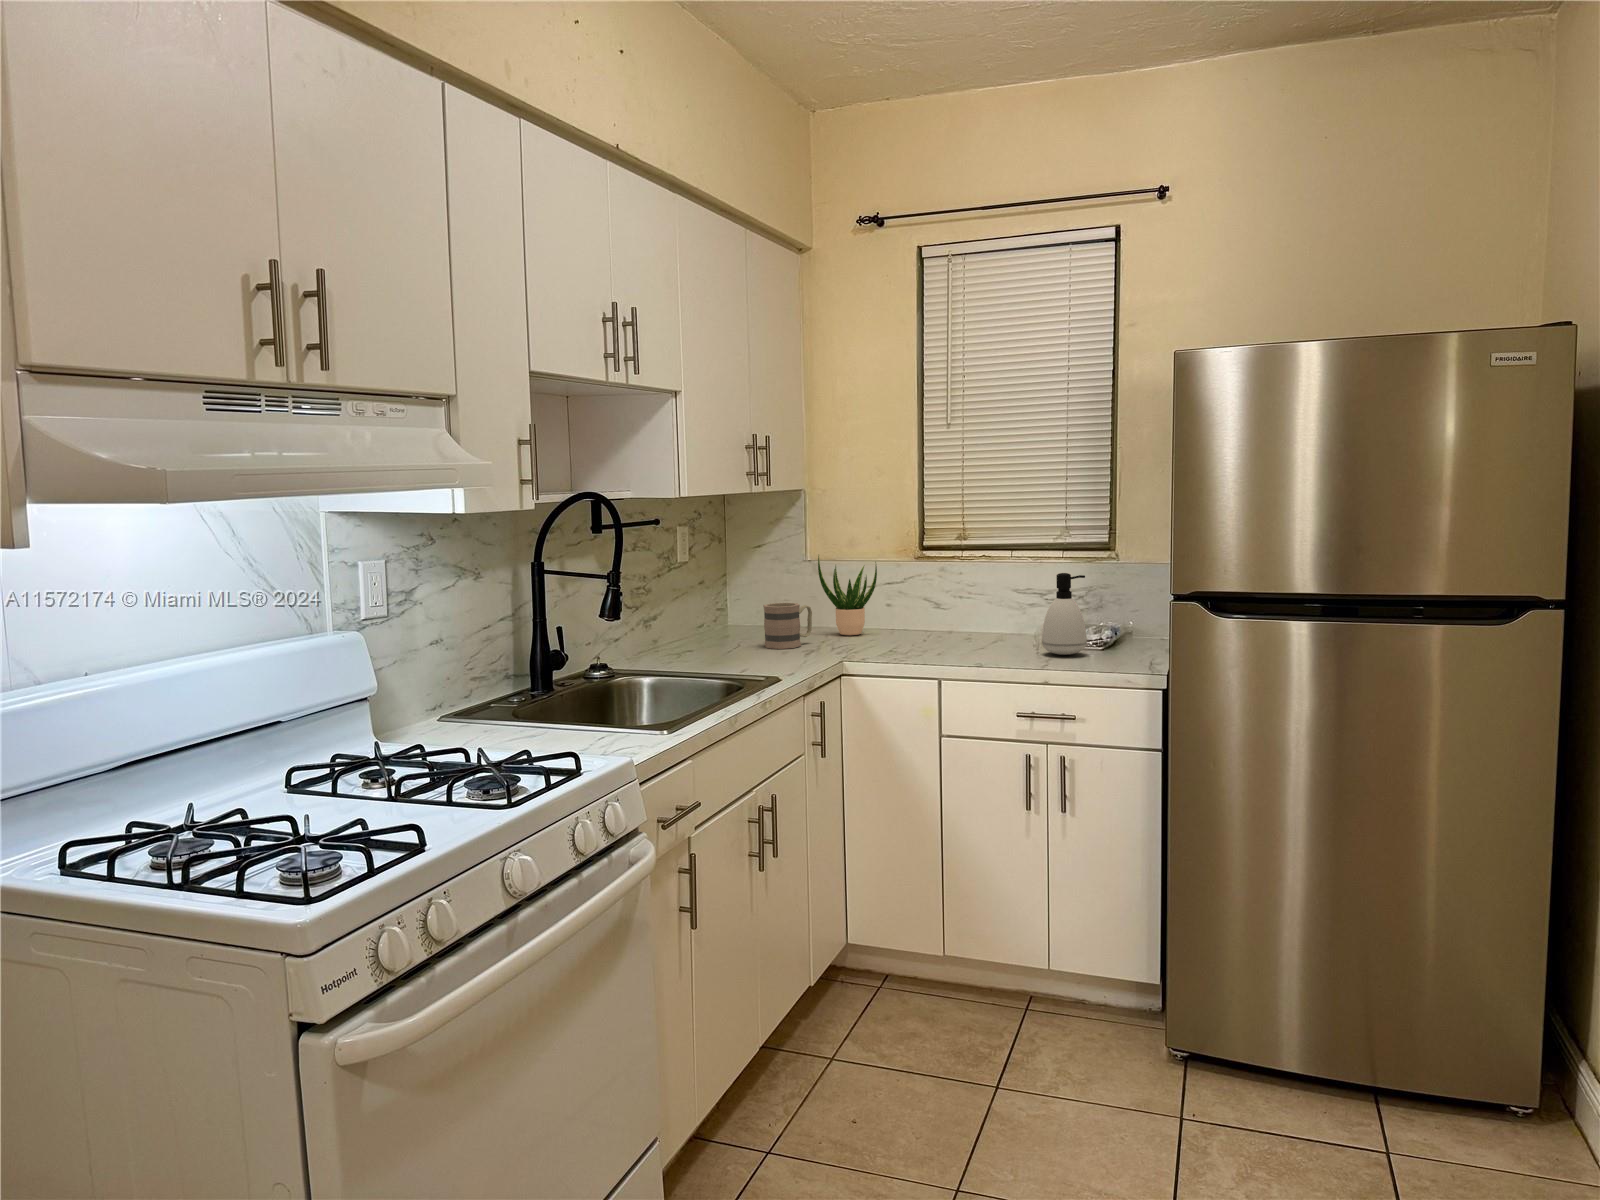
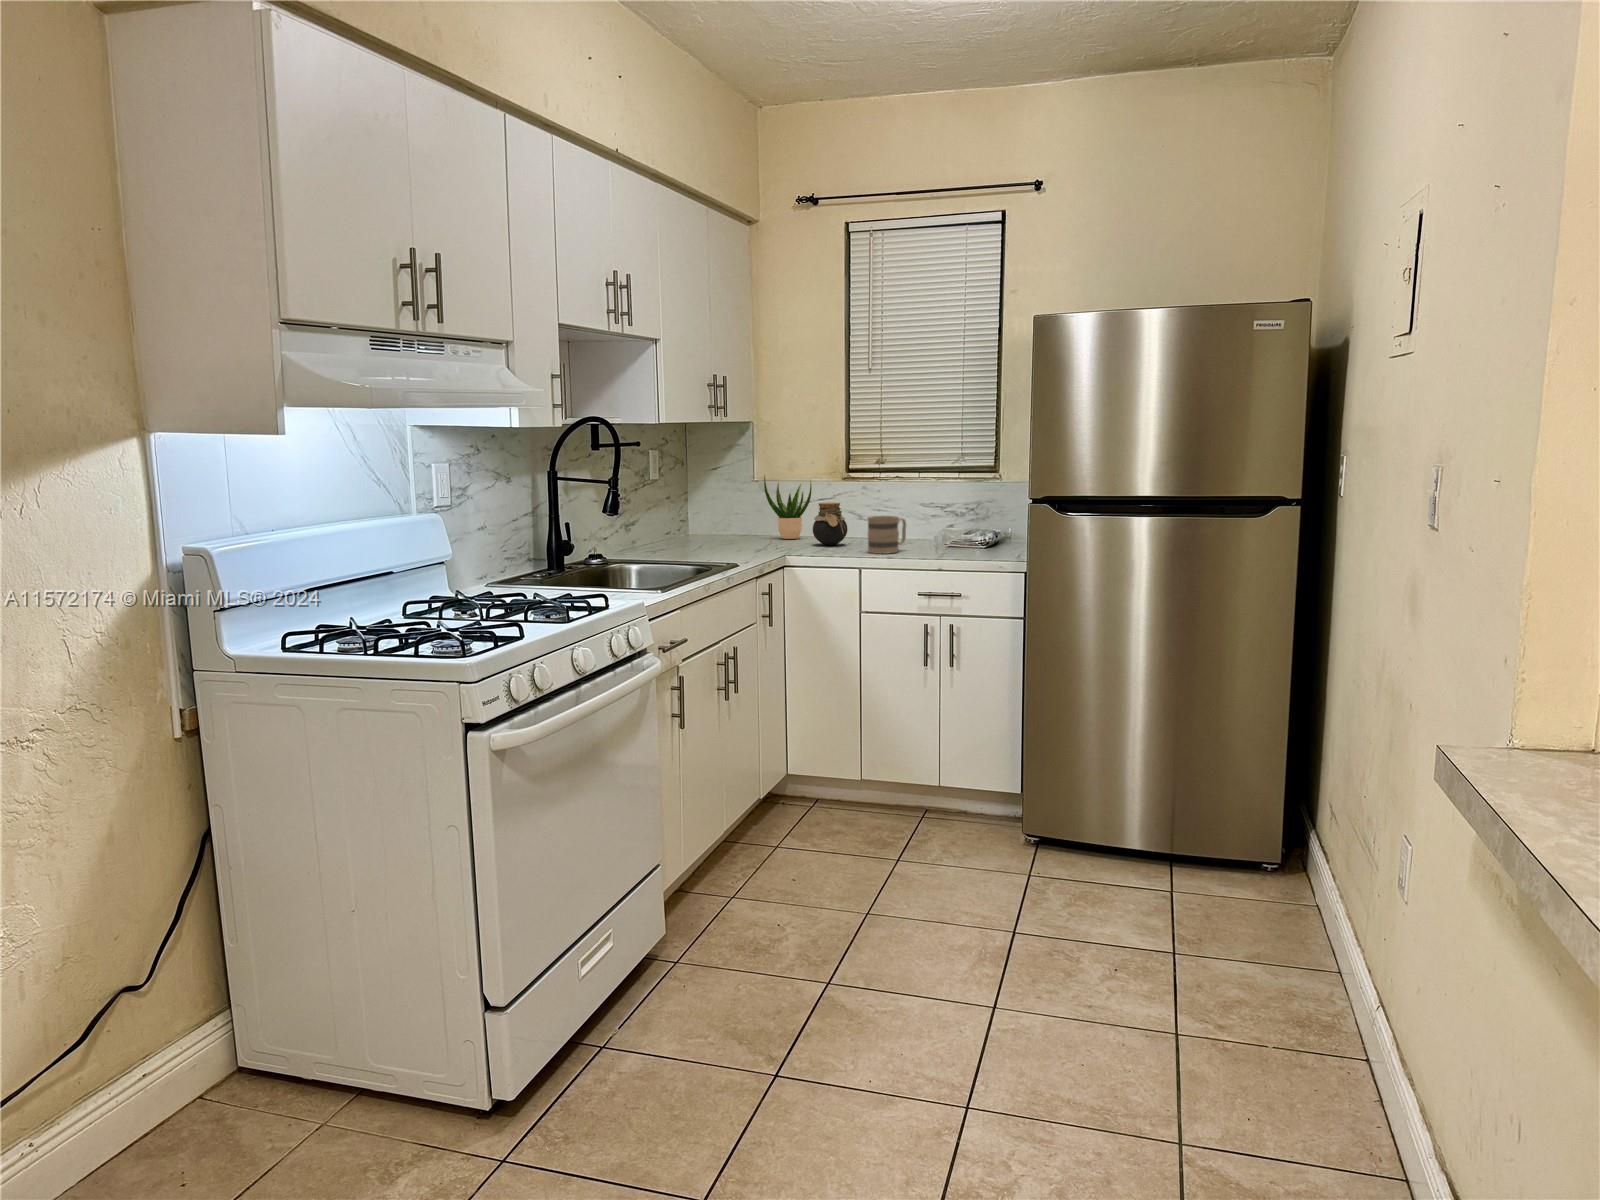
soap dispenser: present [1042,573,1087,655] -> none [940,486,974,550]
jar: none [878,592,922,646] -> present [813,503,848,545]
mug: present [763,603,812,649] -> present [867,516,906,554]

